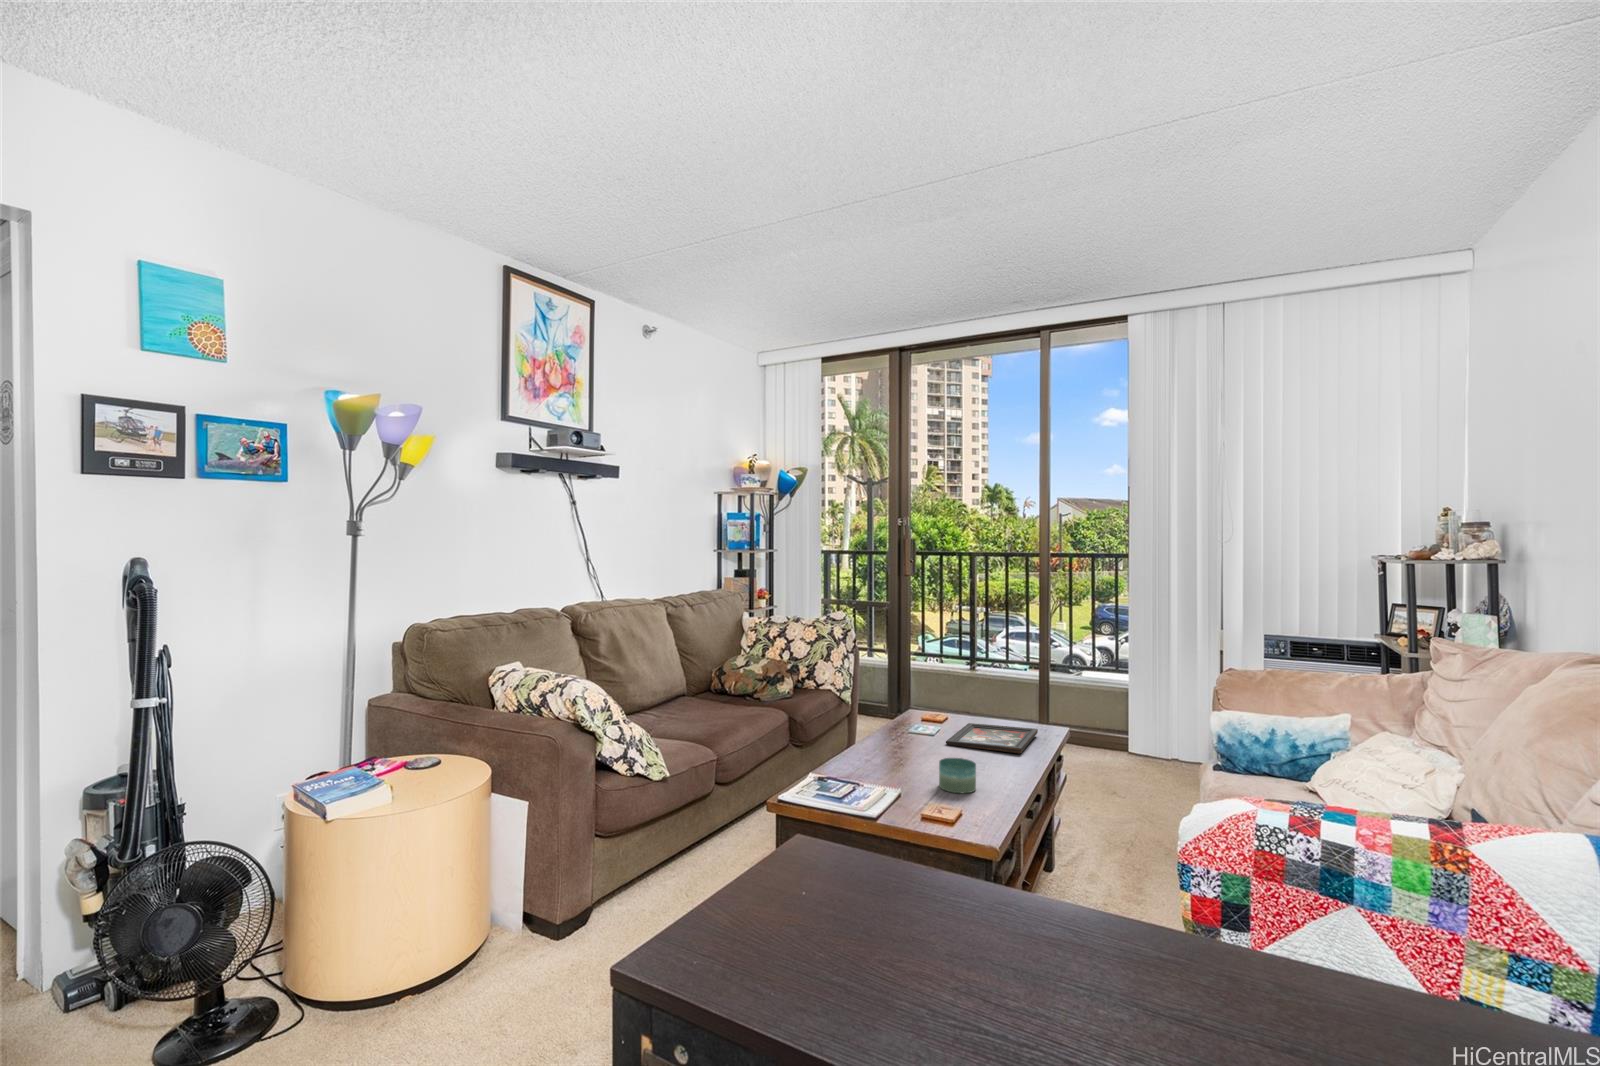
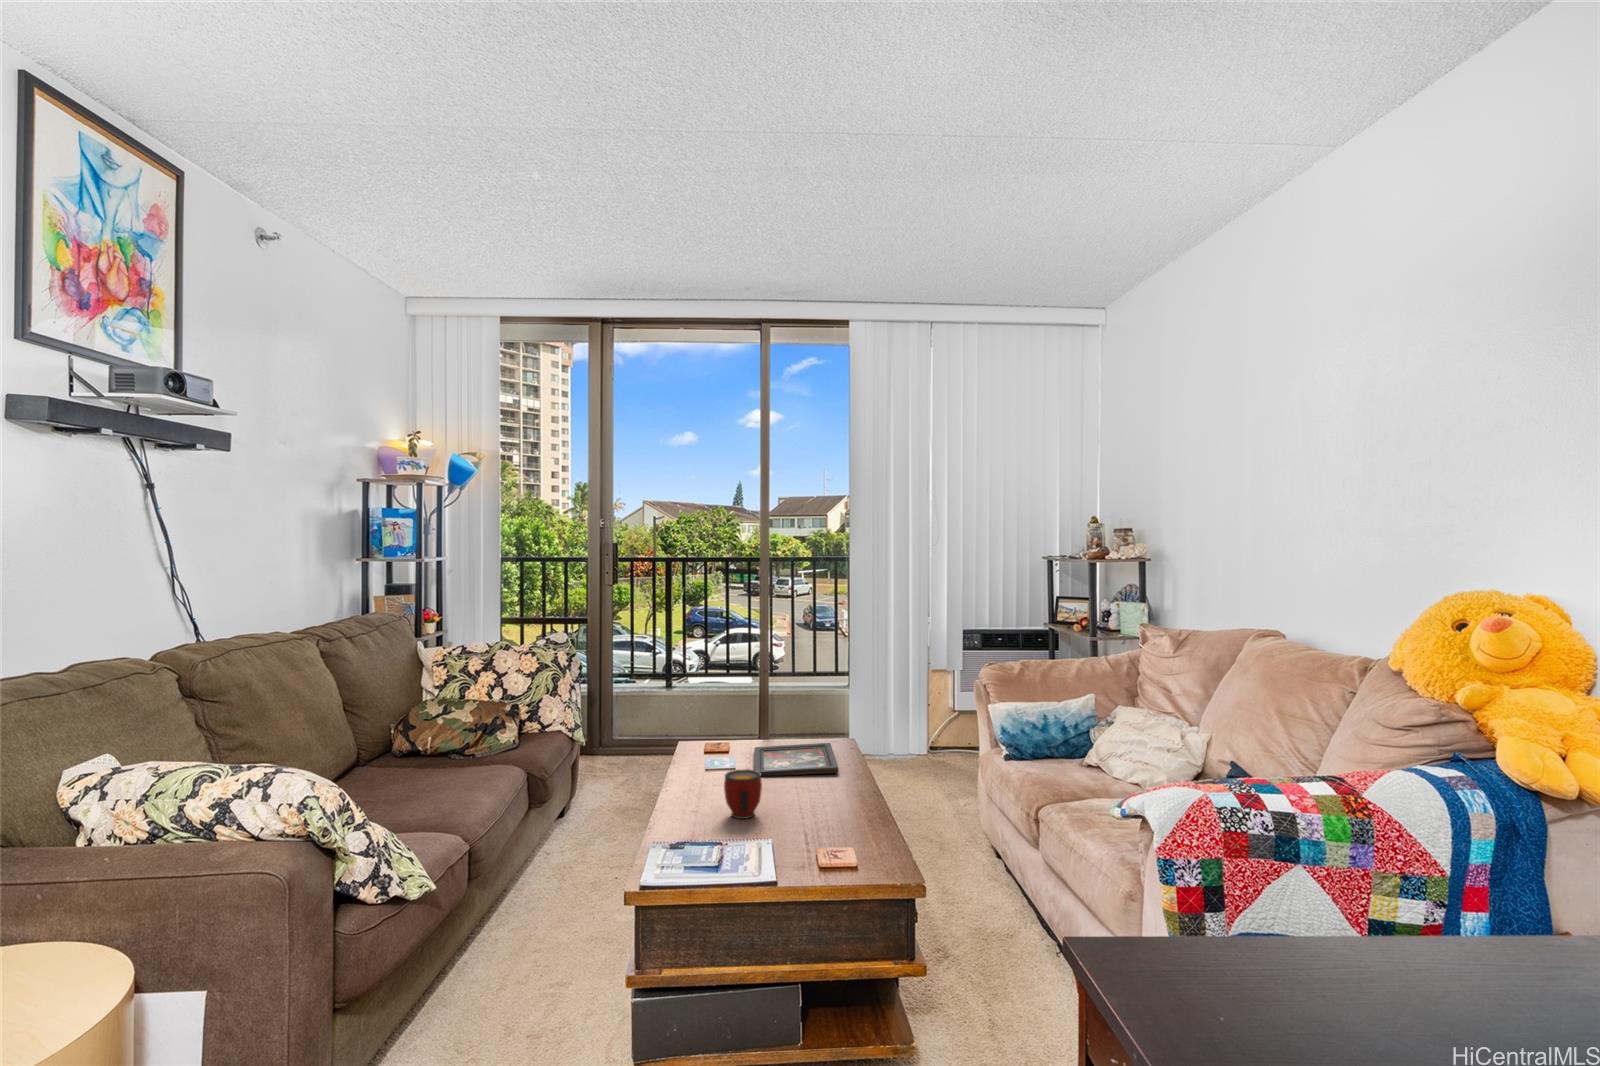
mug: none [889,731,919,772] -> present [724,769,762,819]
candle: present [939,758,976,793] -> none [799,790,840,832]

